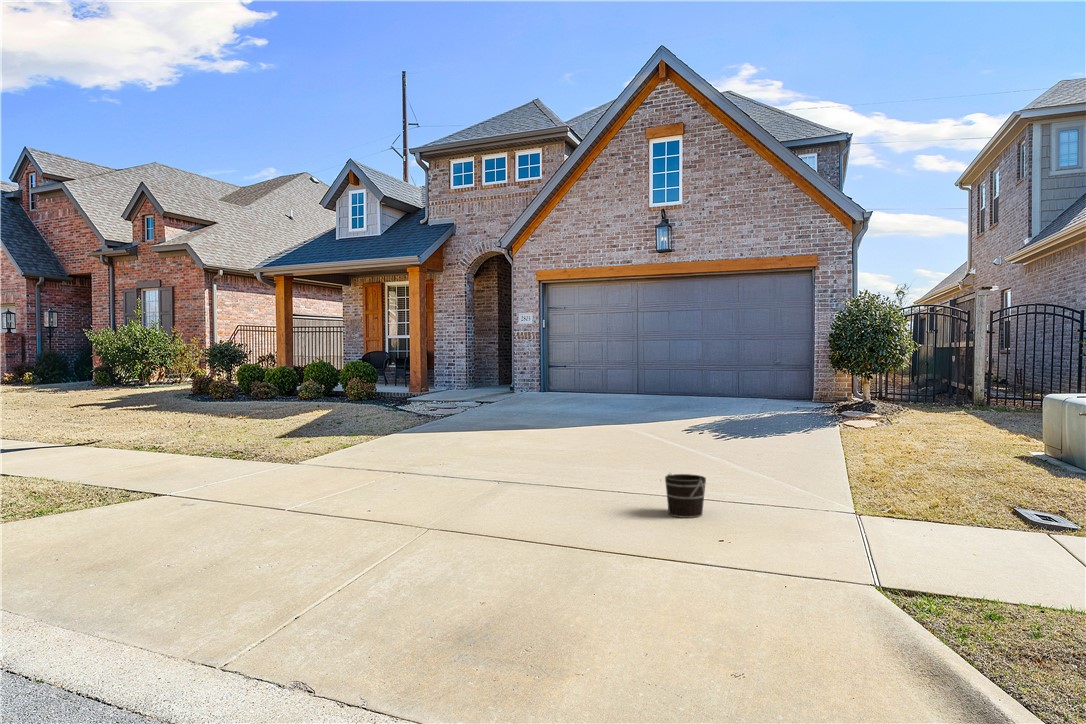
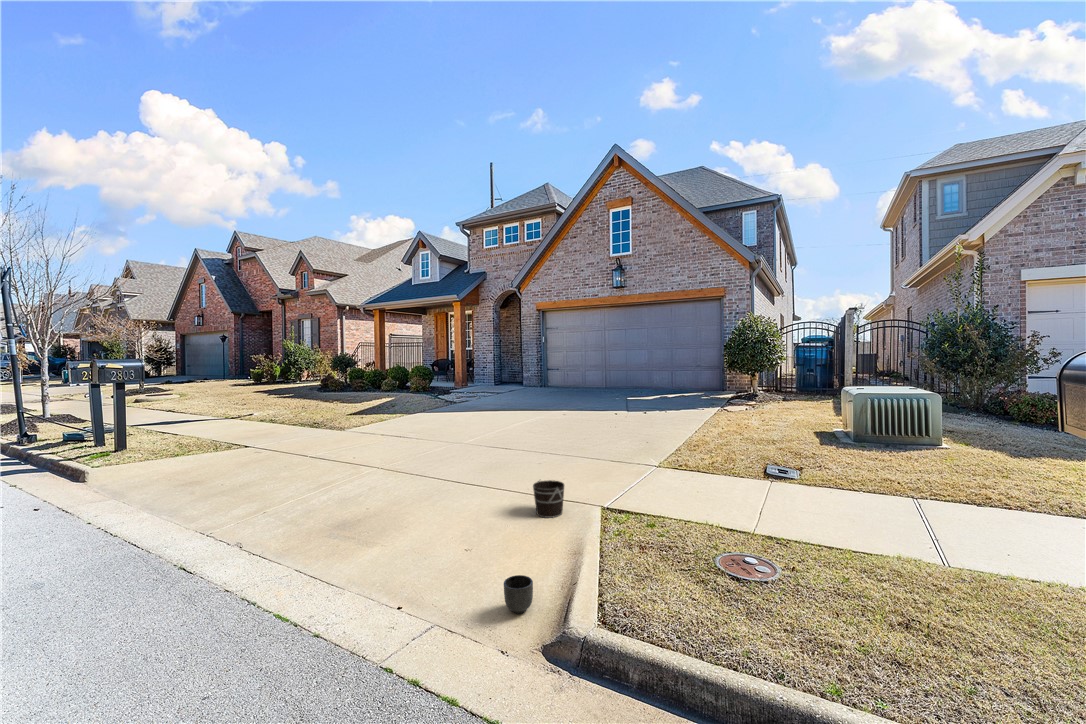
planter: none [712,550,747,590] -> present [504,575,533,614]

